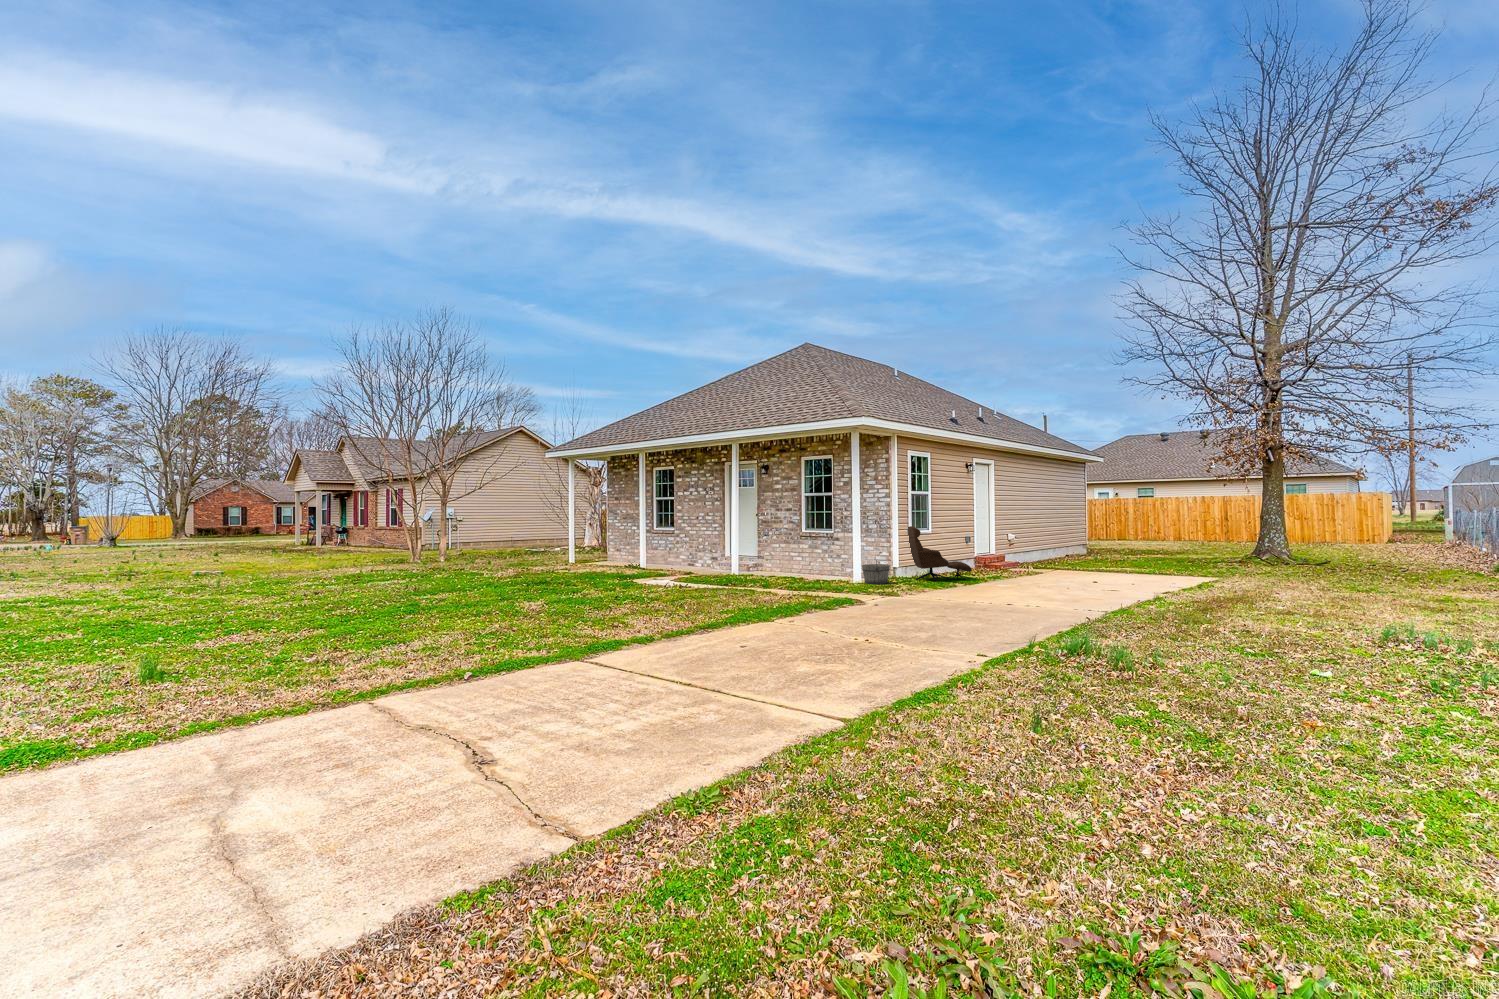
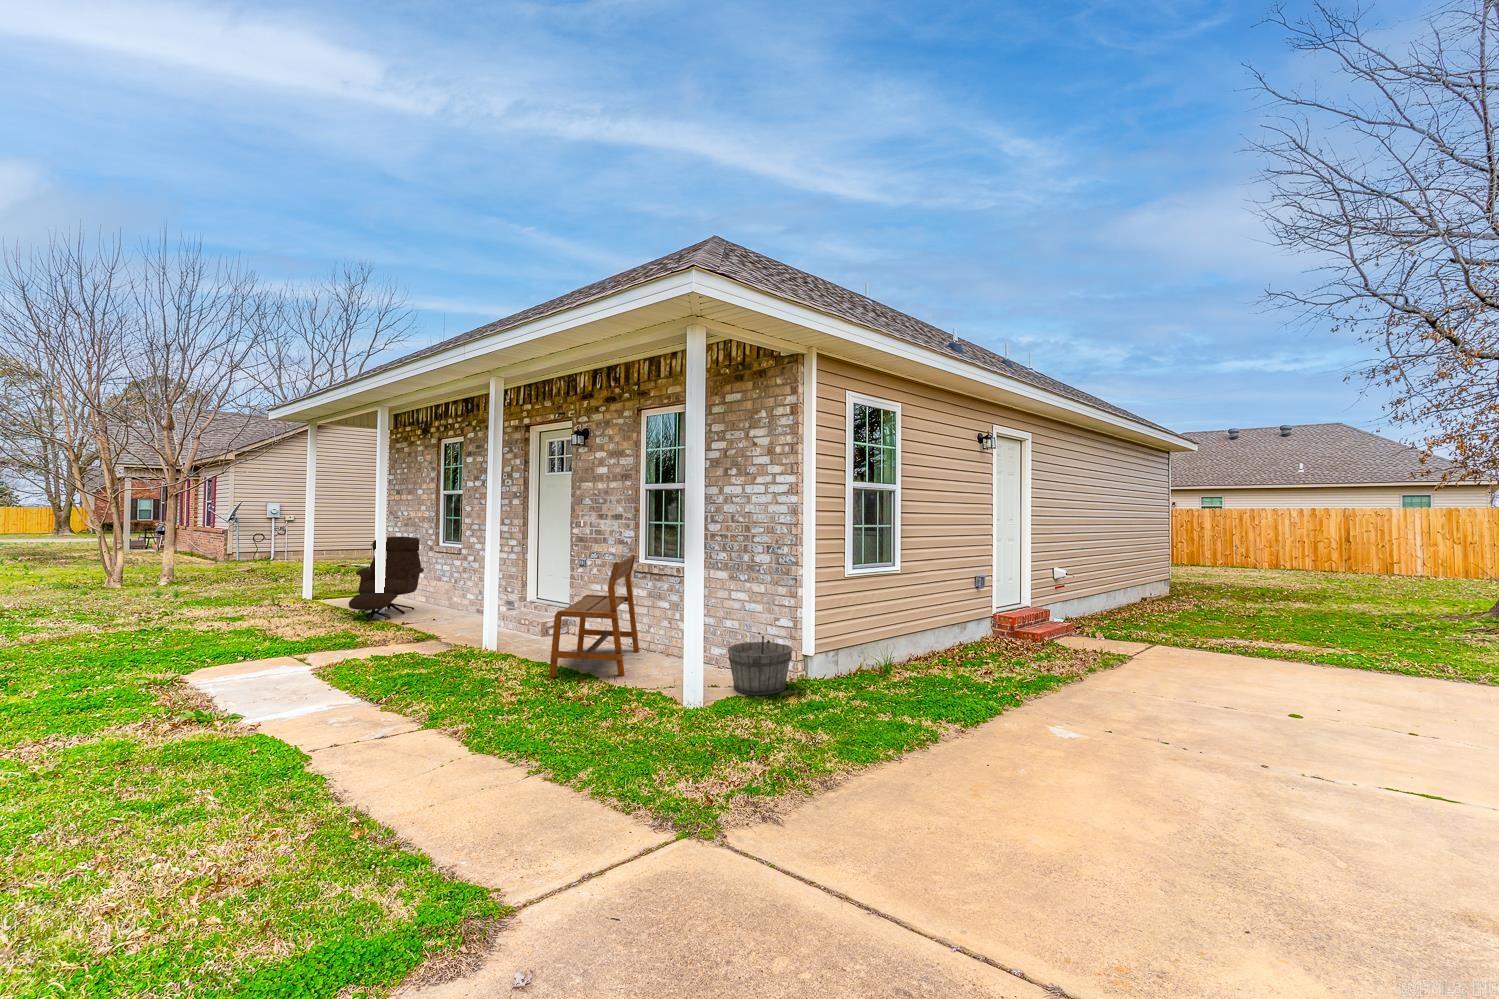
lounge chair: present [908,526,971,581] -> present [349,537,424,621]
bench: none [772,528,810,582] -> present [549,554,639,677]

